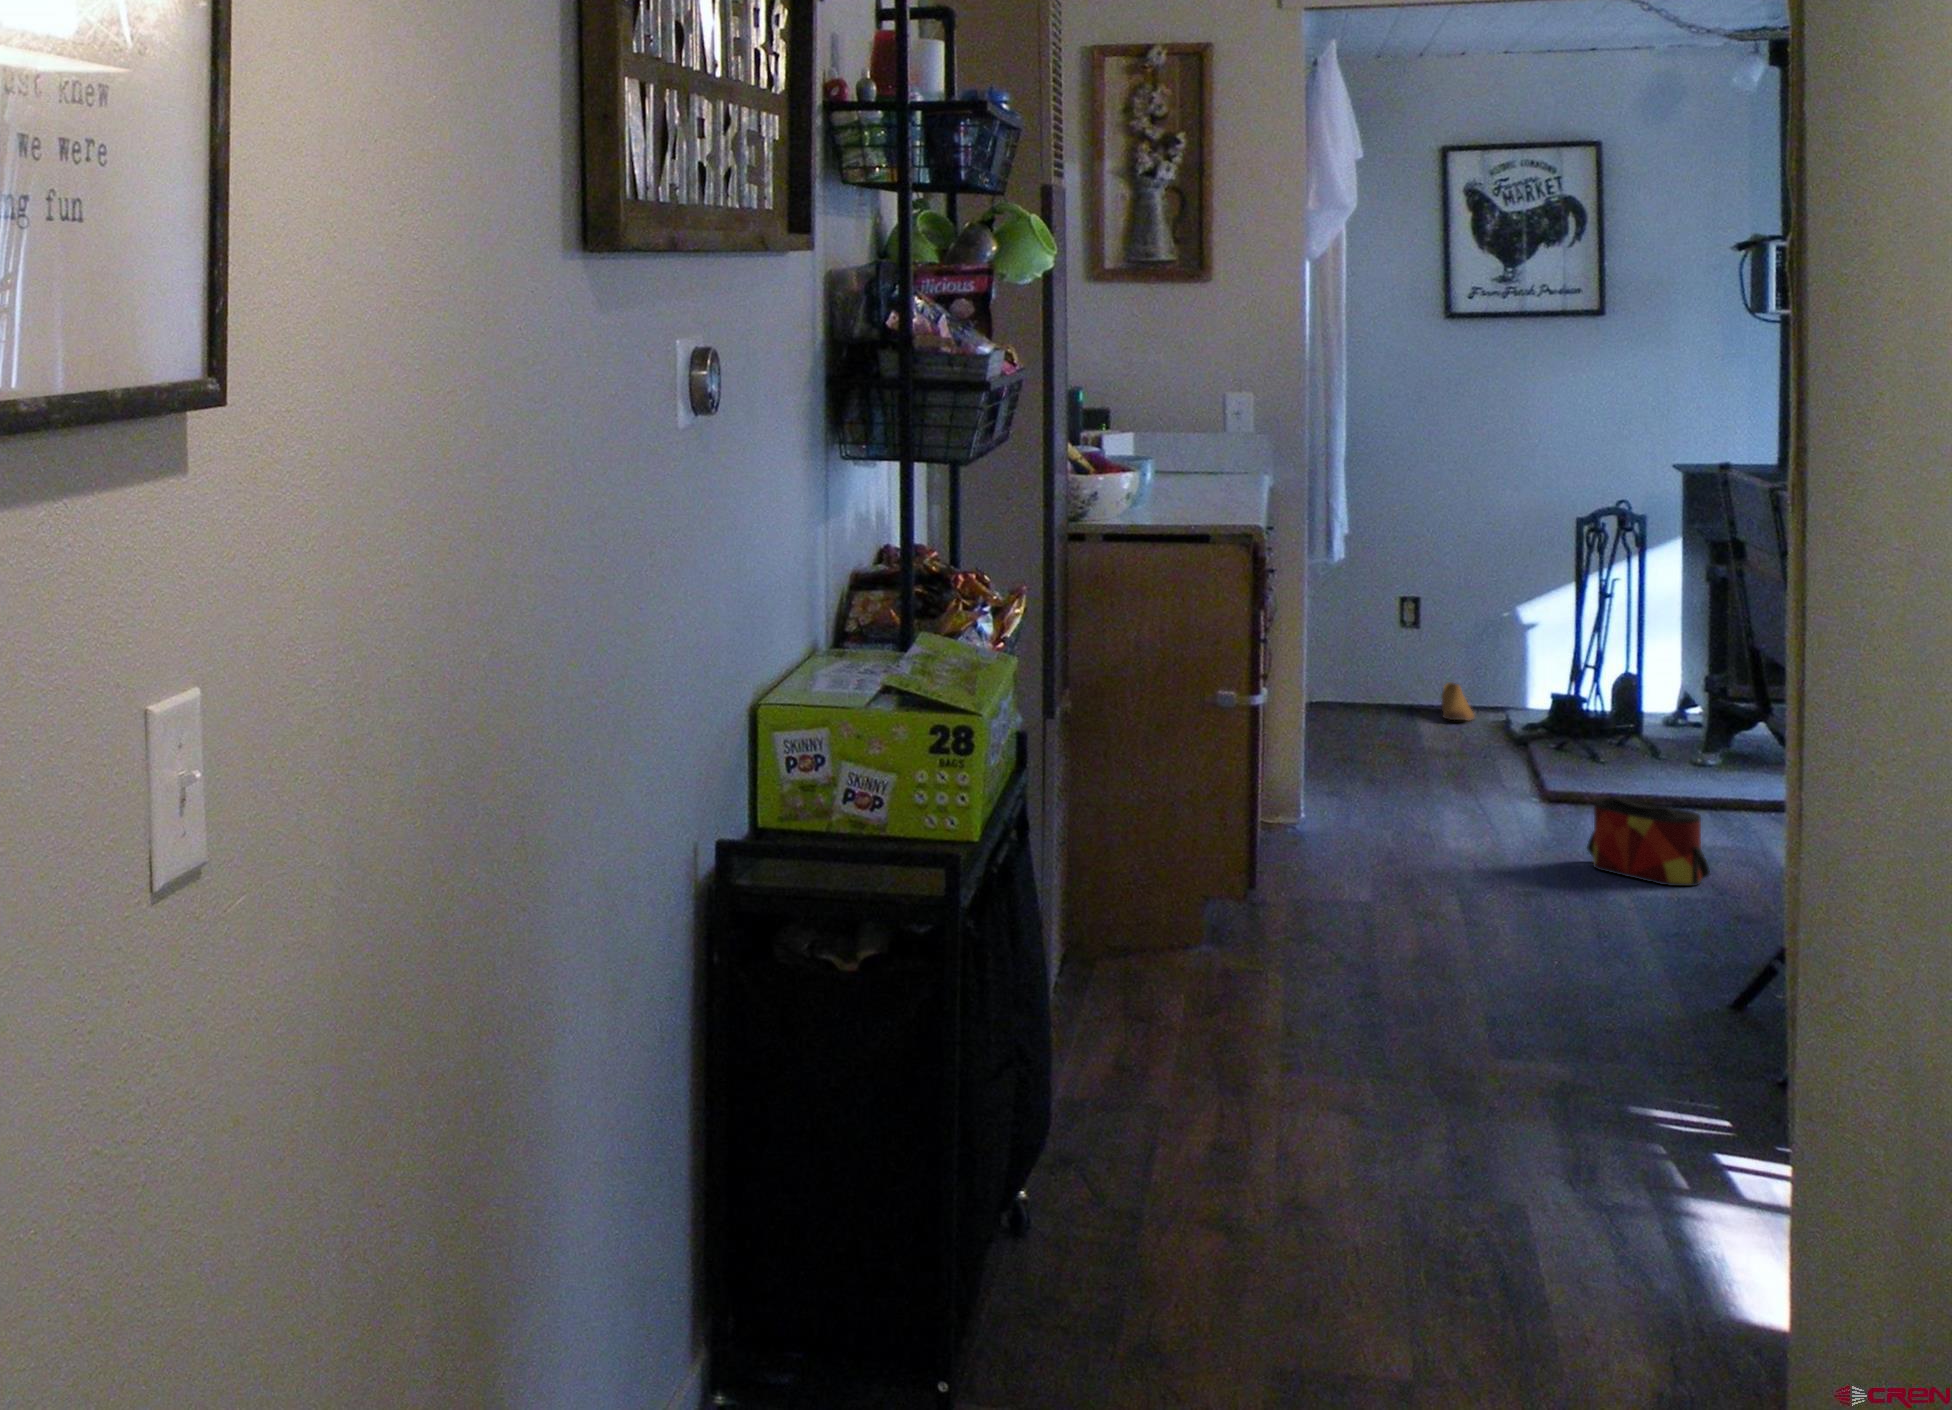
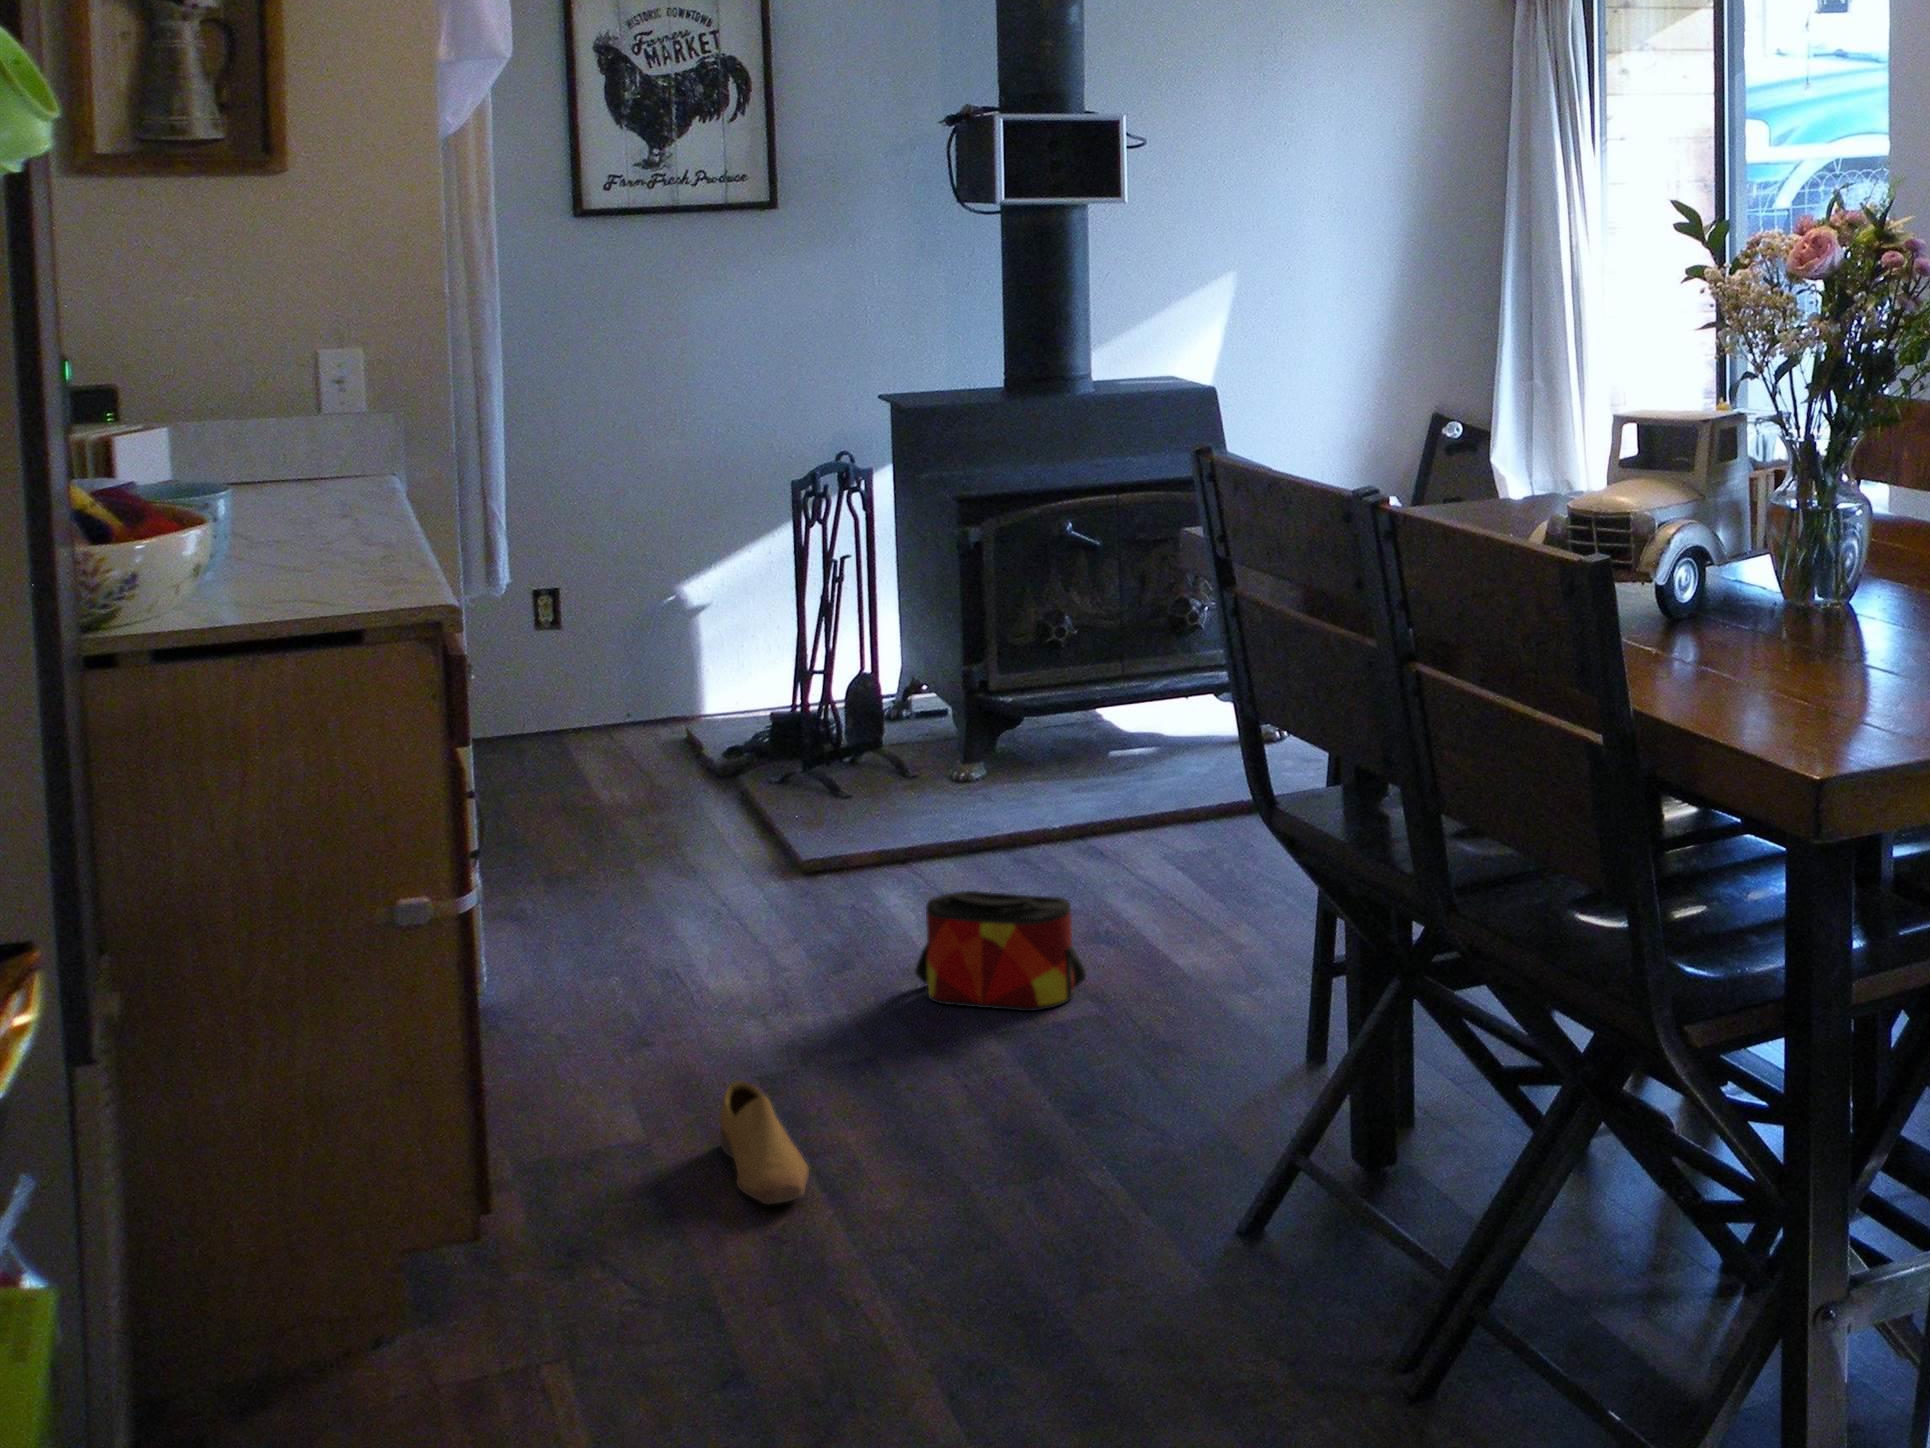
shoe: present [1441,682,1475,720] -> present [720,1081,809,1204]

